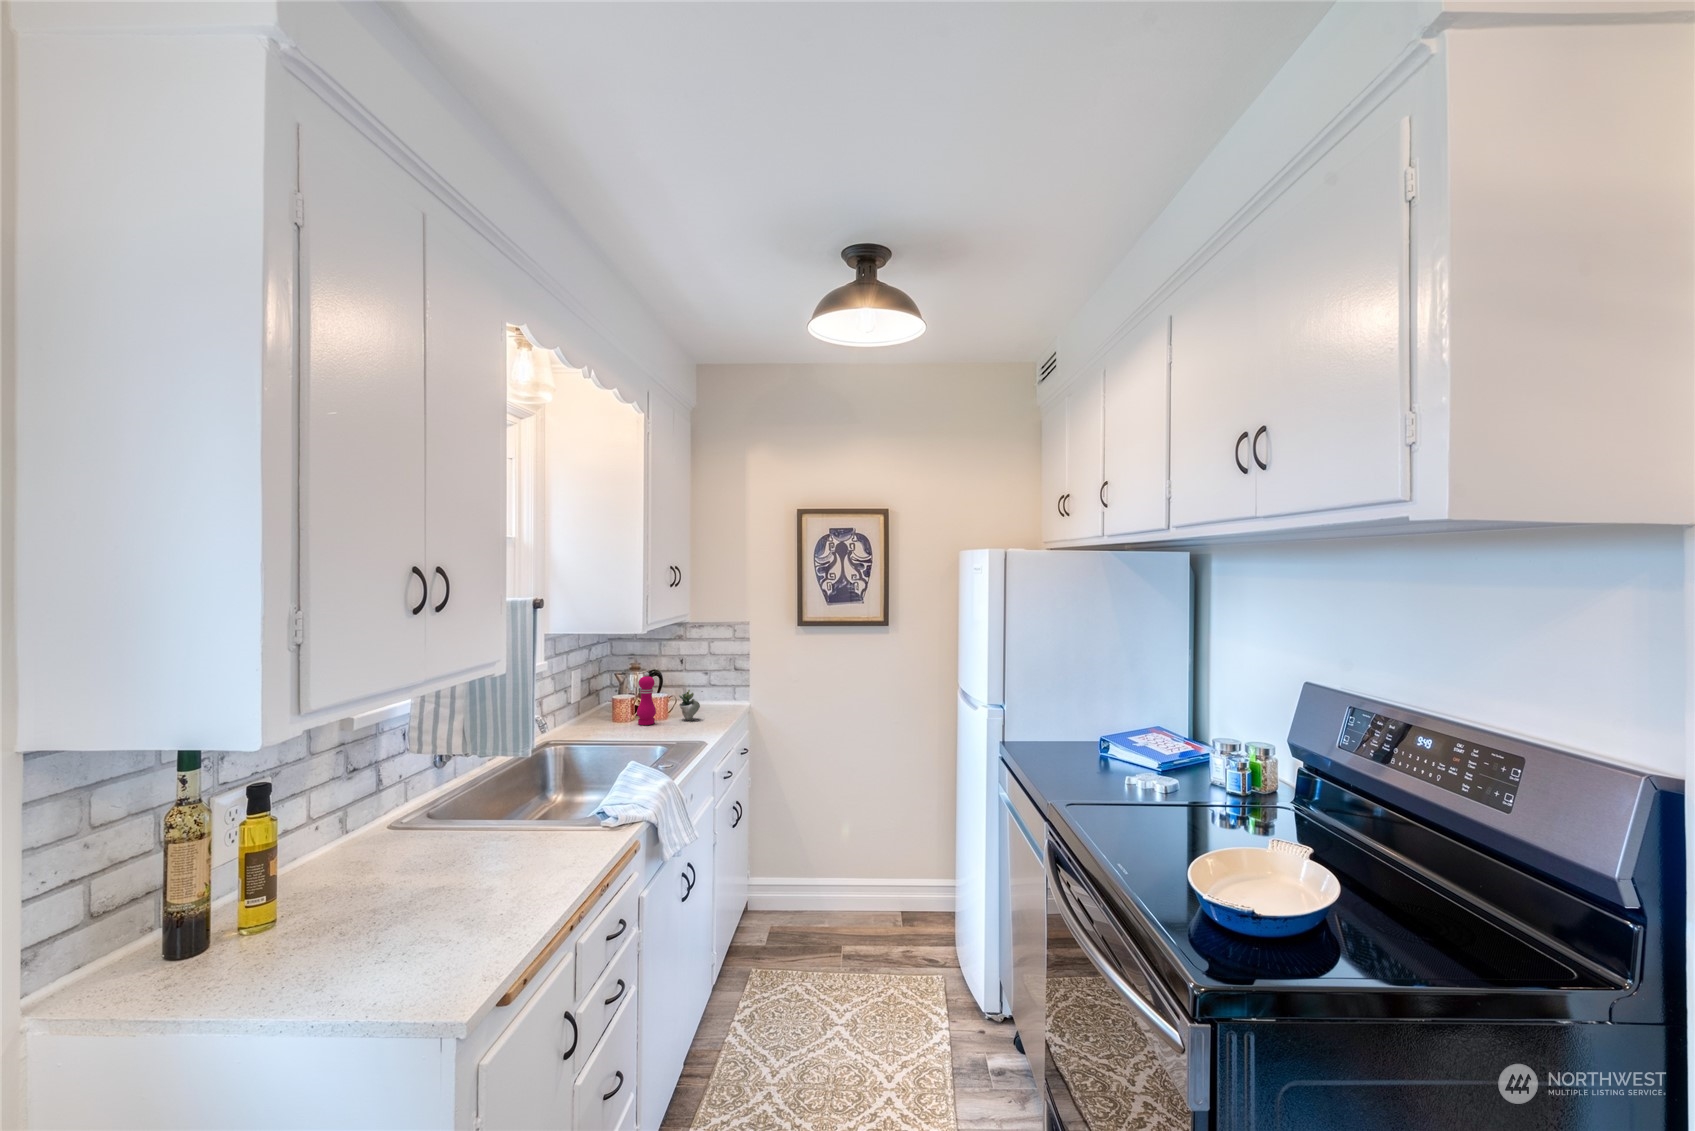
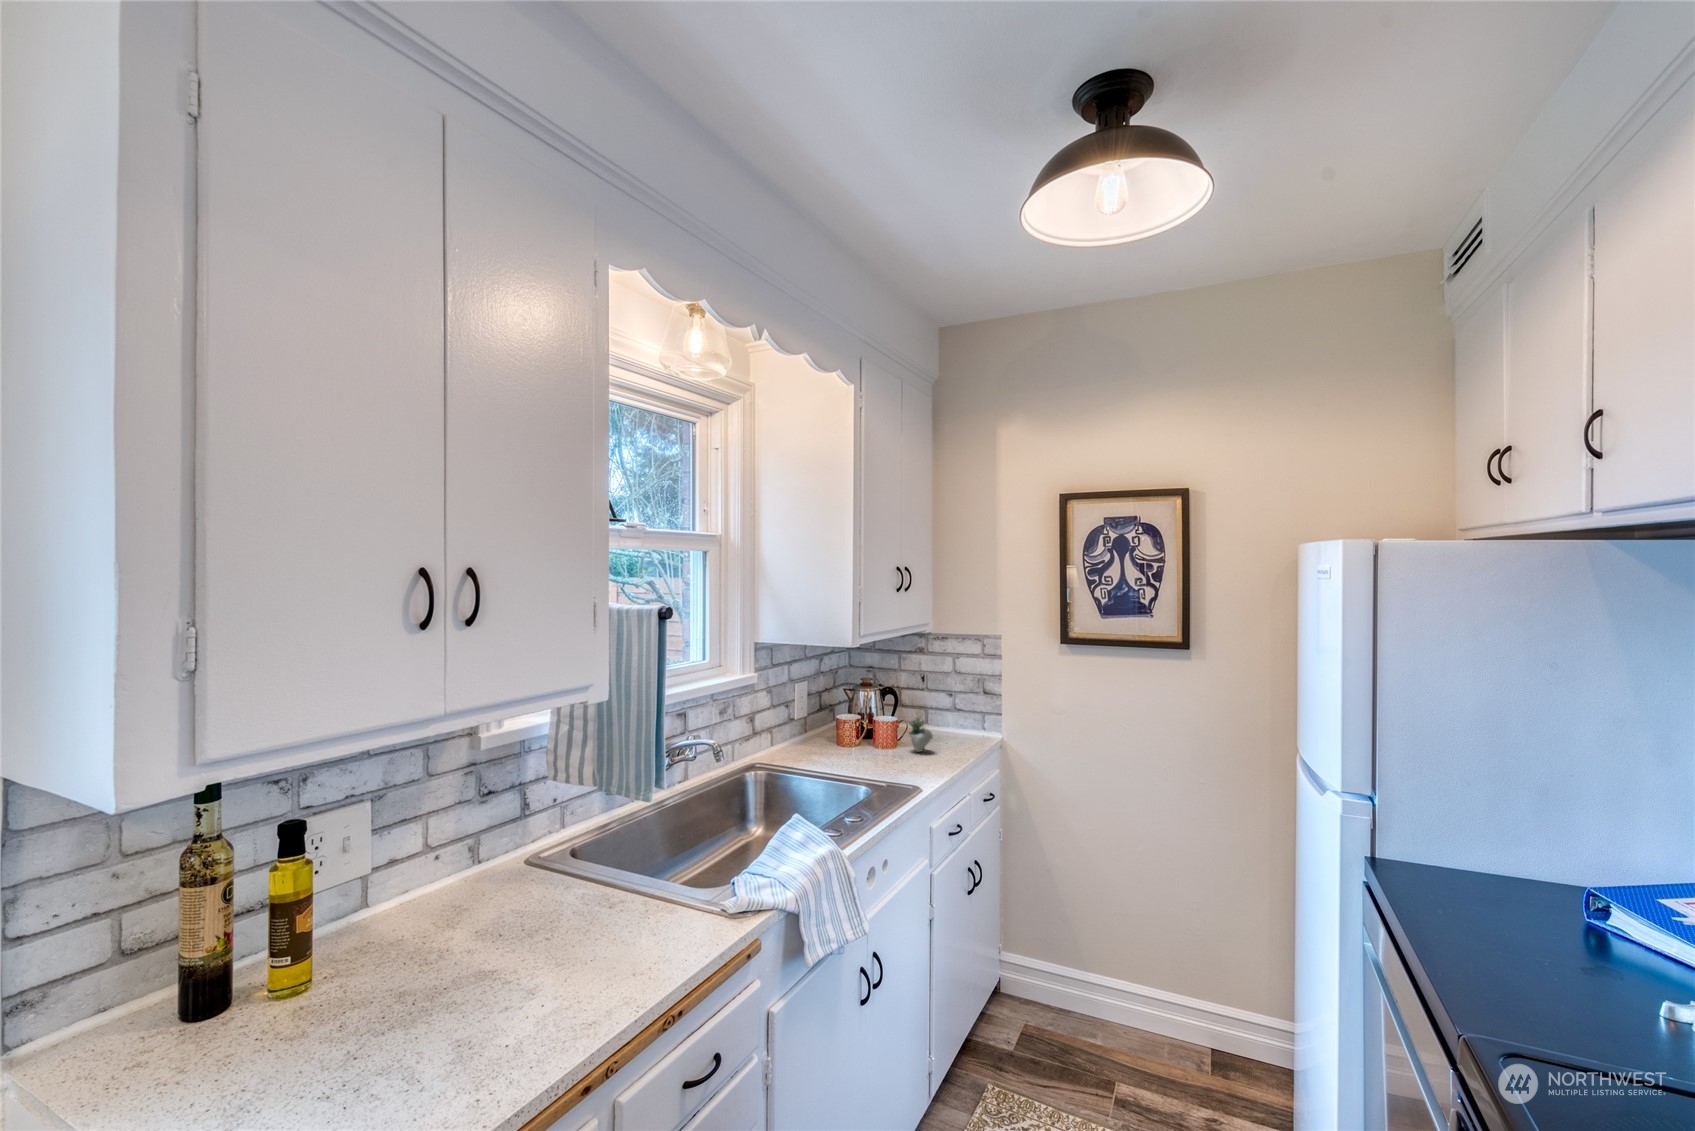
pepper mill: present [637,672,656,725] -> none [858,692,880,754]

